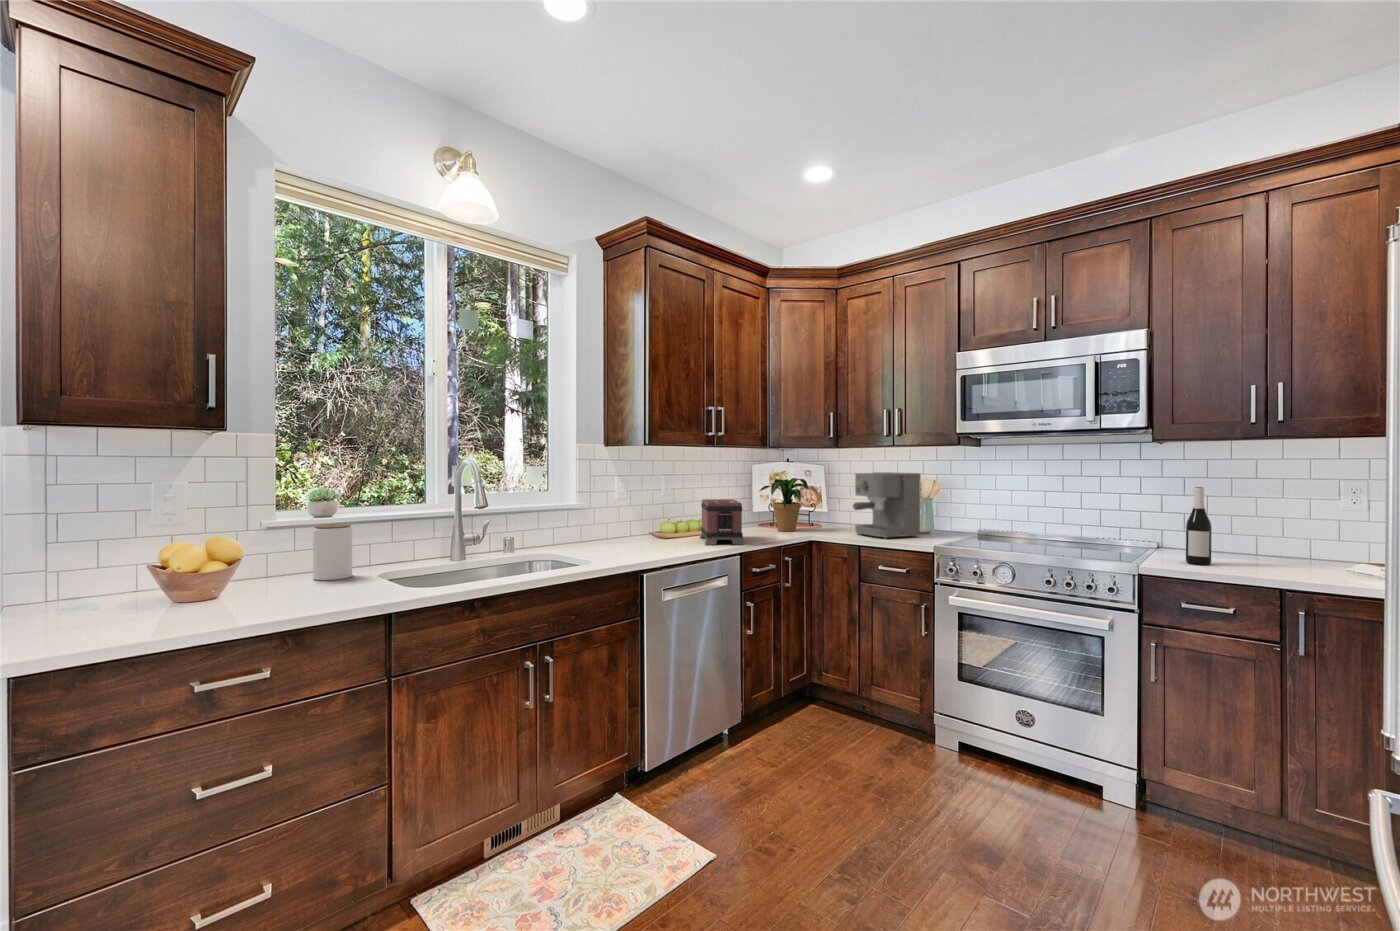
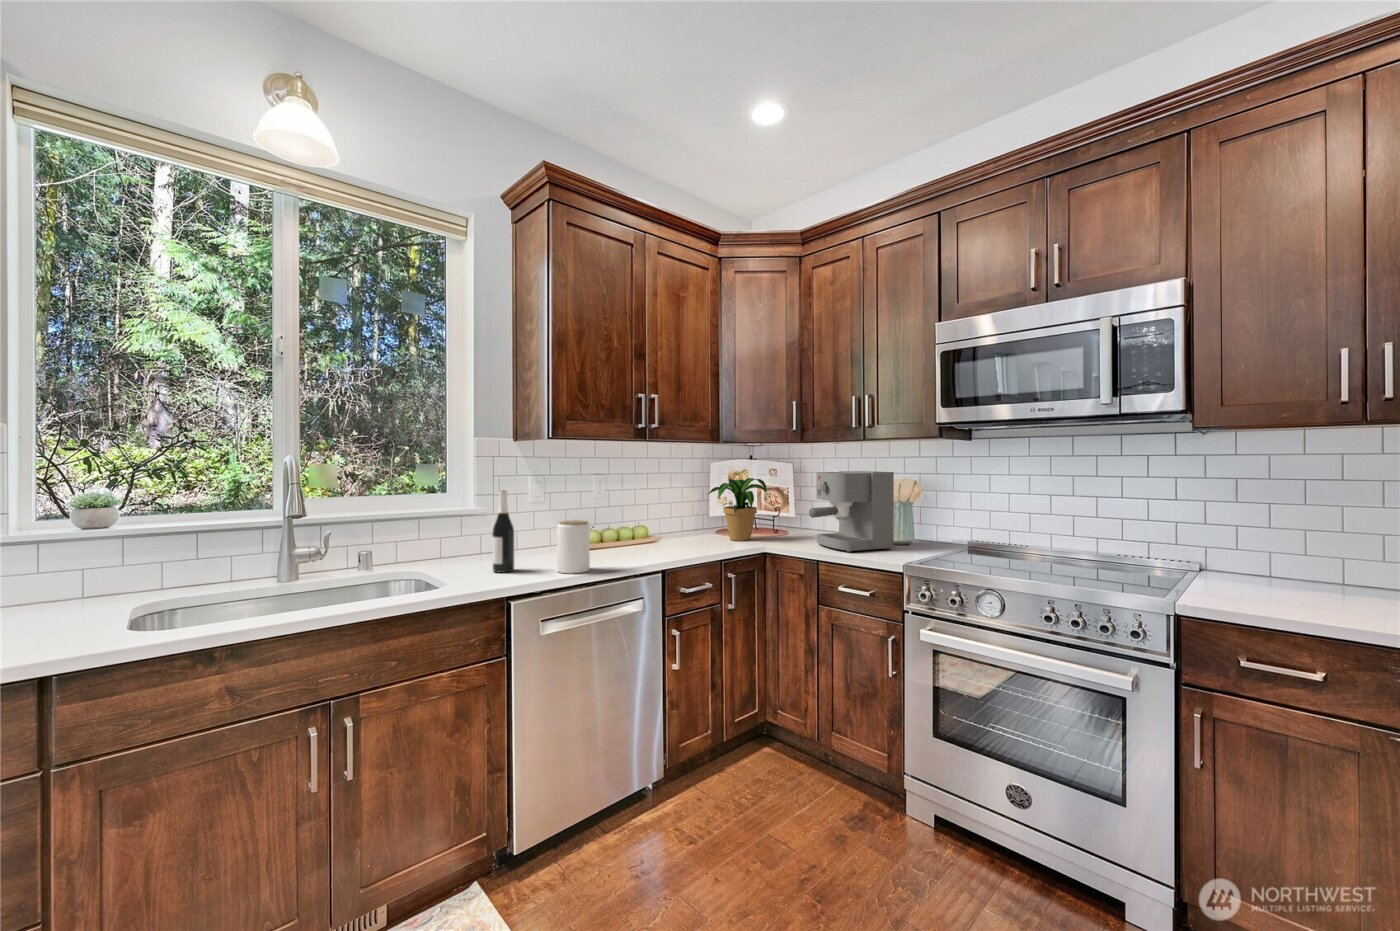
wine bottle: present [1186,487,1212,565] -> present [492,490,514,572]
toaster: present [700,499,744,545] -> none [622,504,671,561]
jar: present [313,524,352,580] -> present [557,520,590,573]

